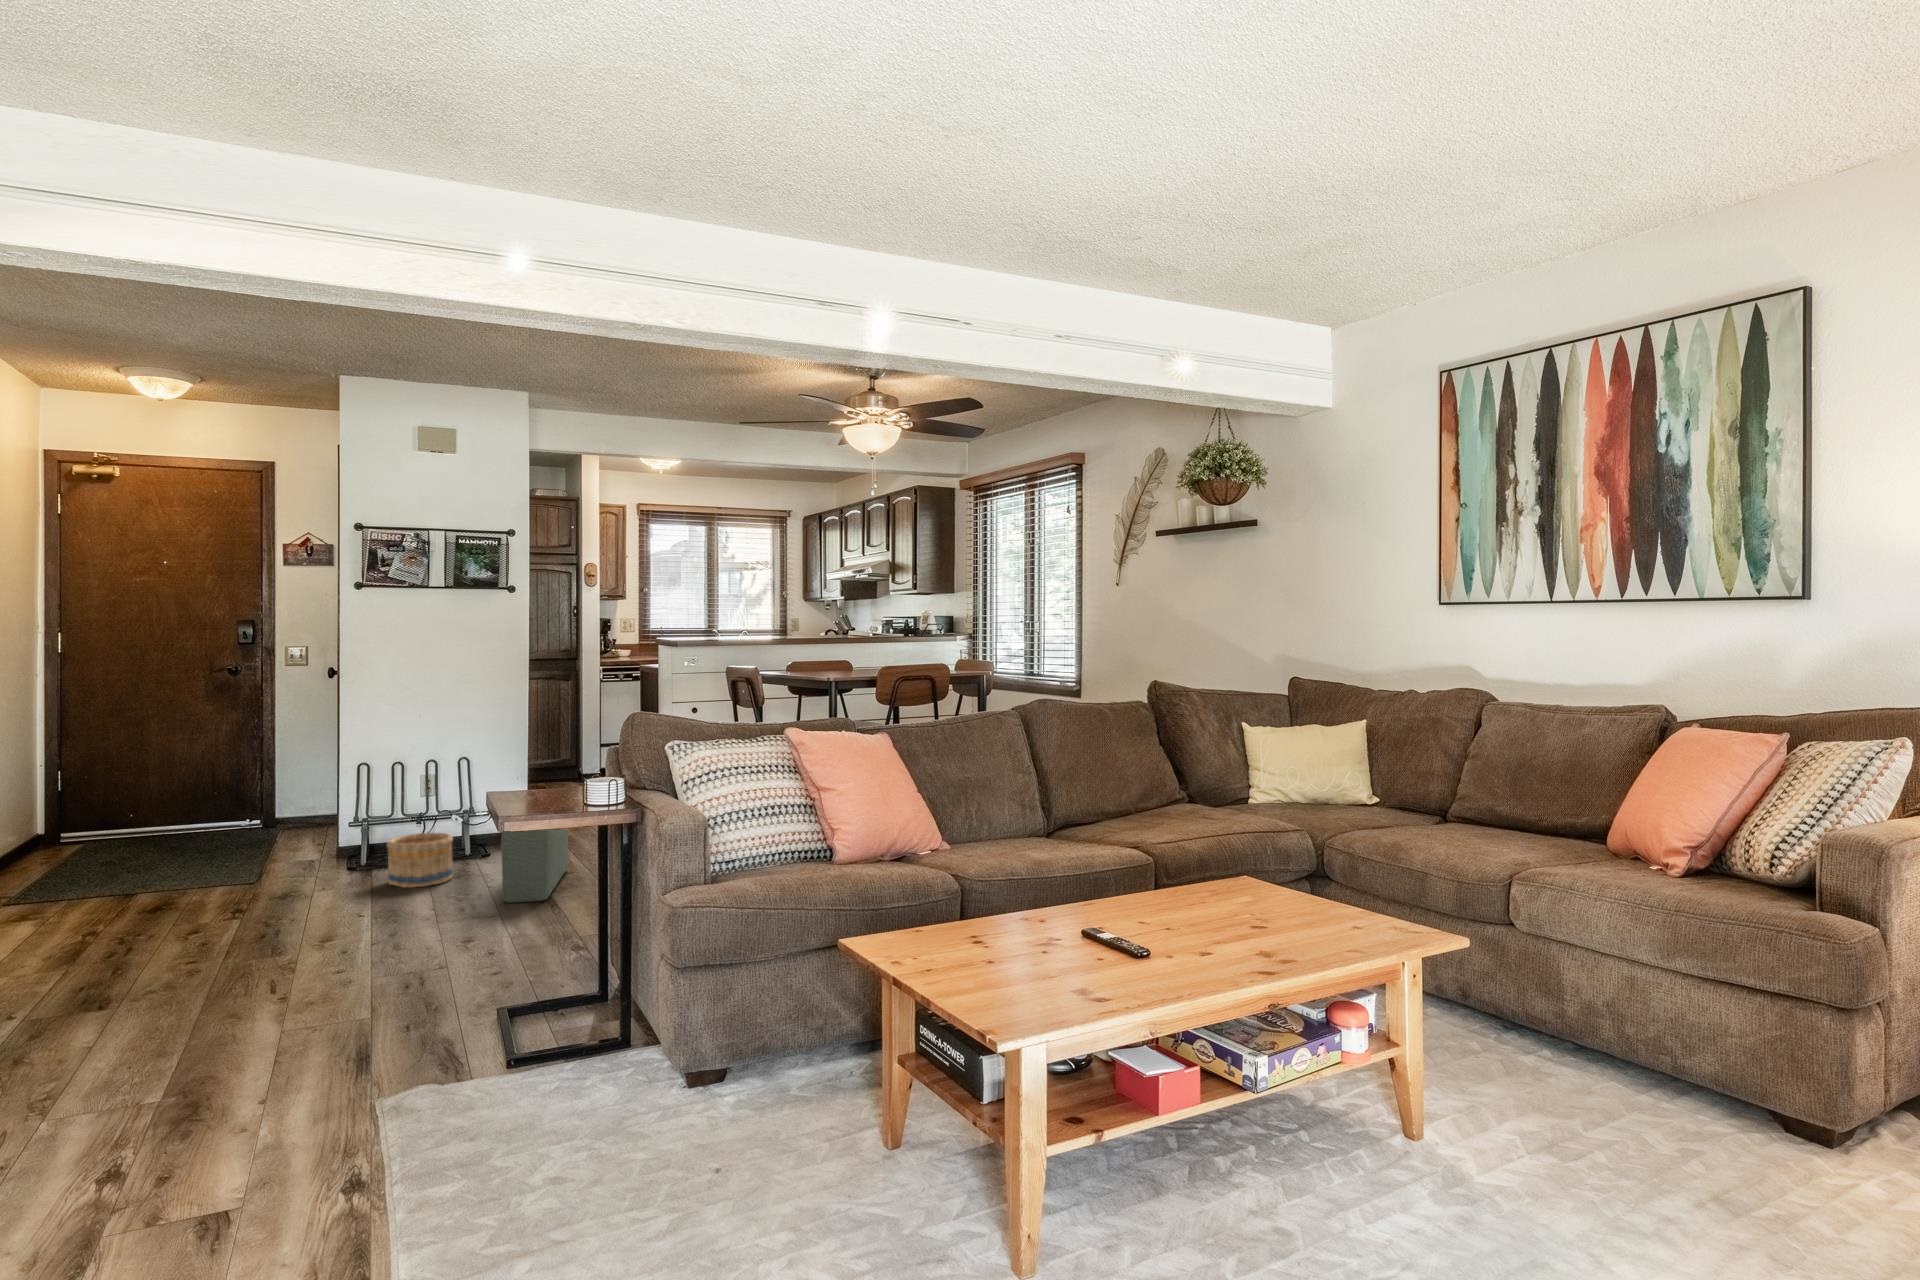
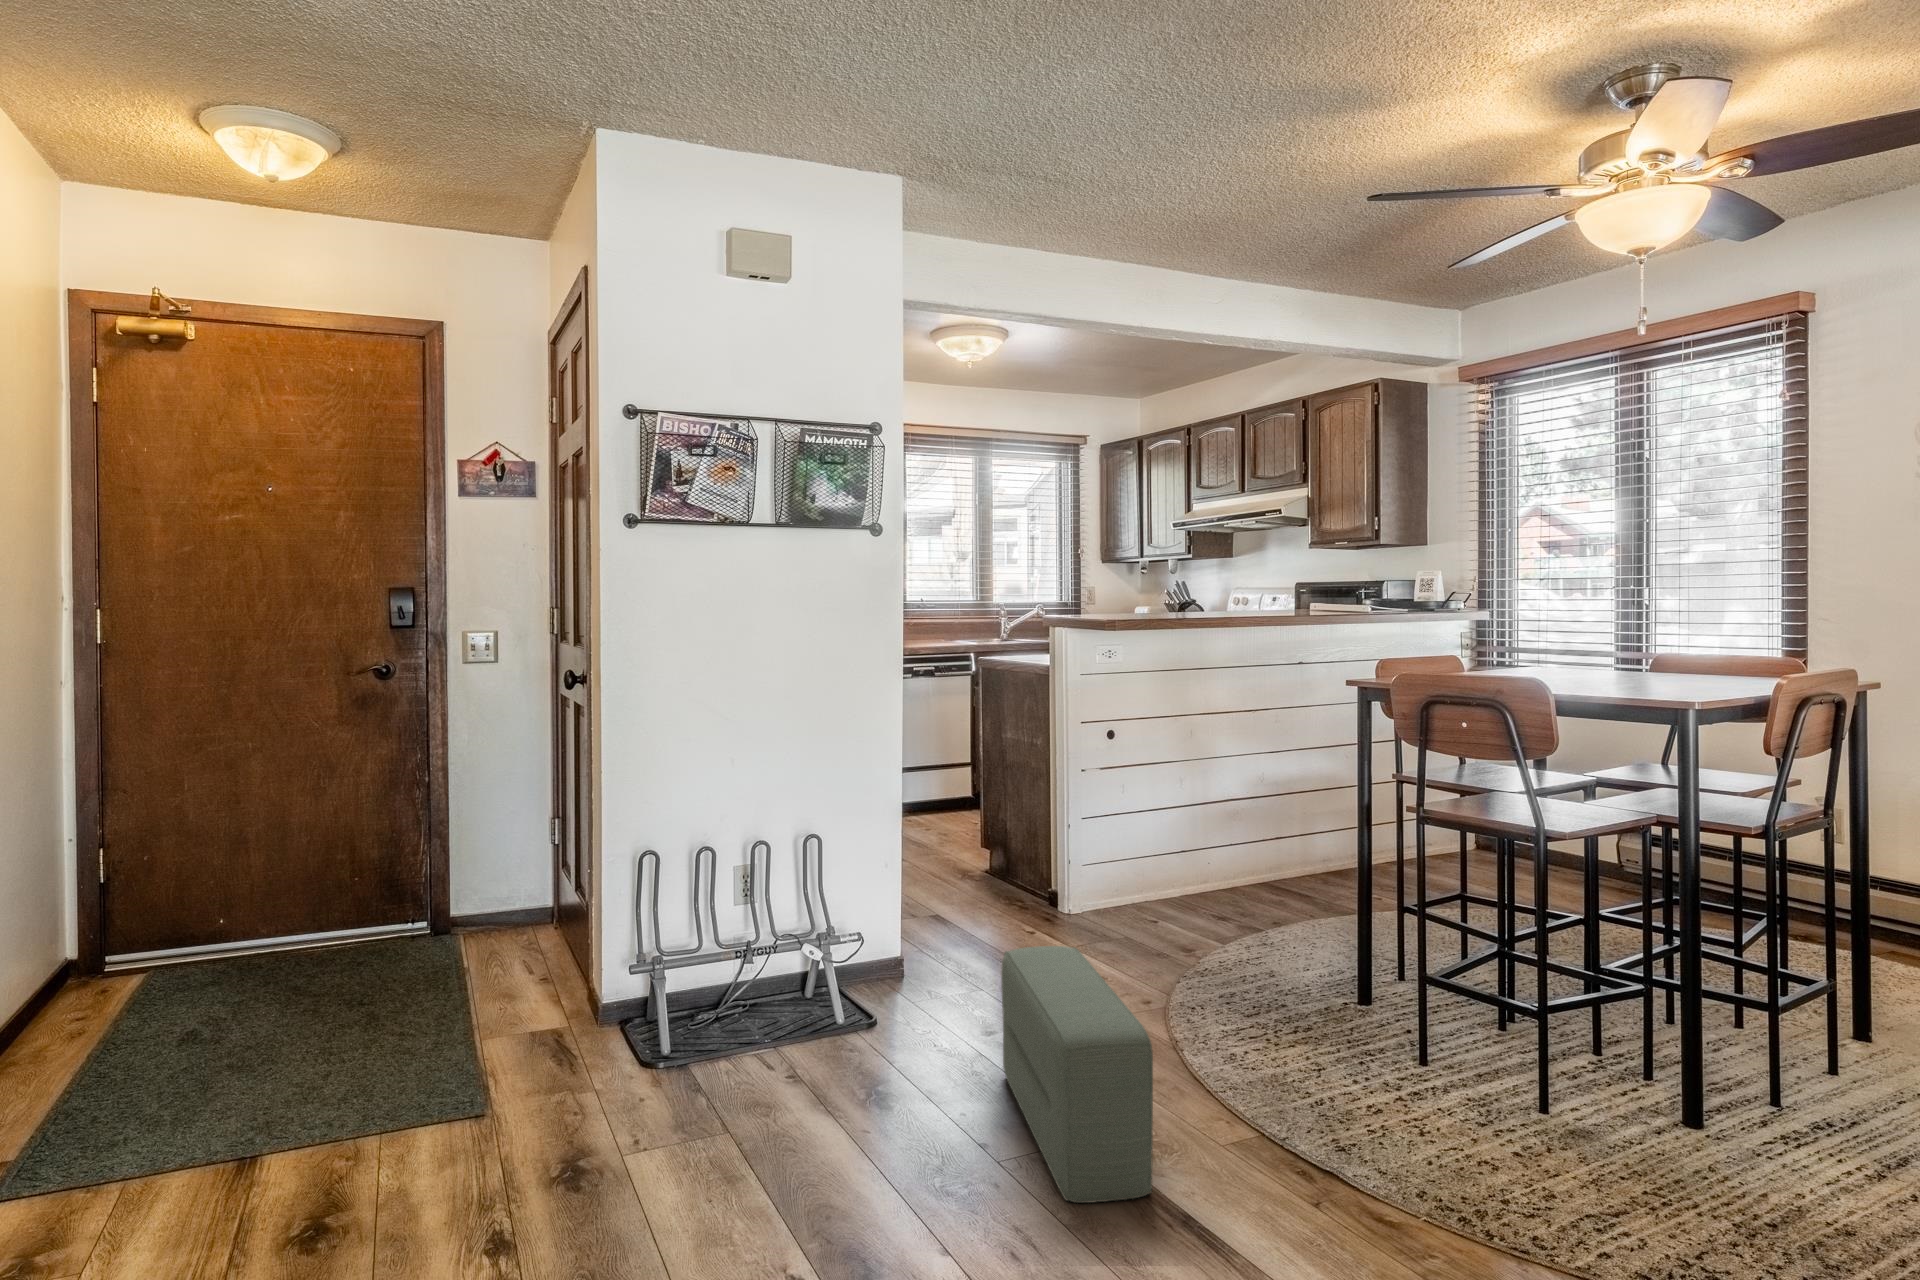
basket: present [387,833,453,887] -> none [756,1004,879,1135]

